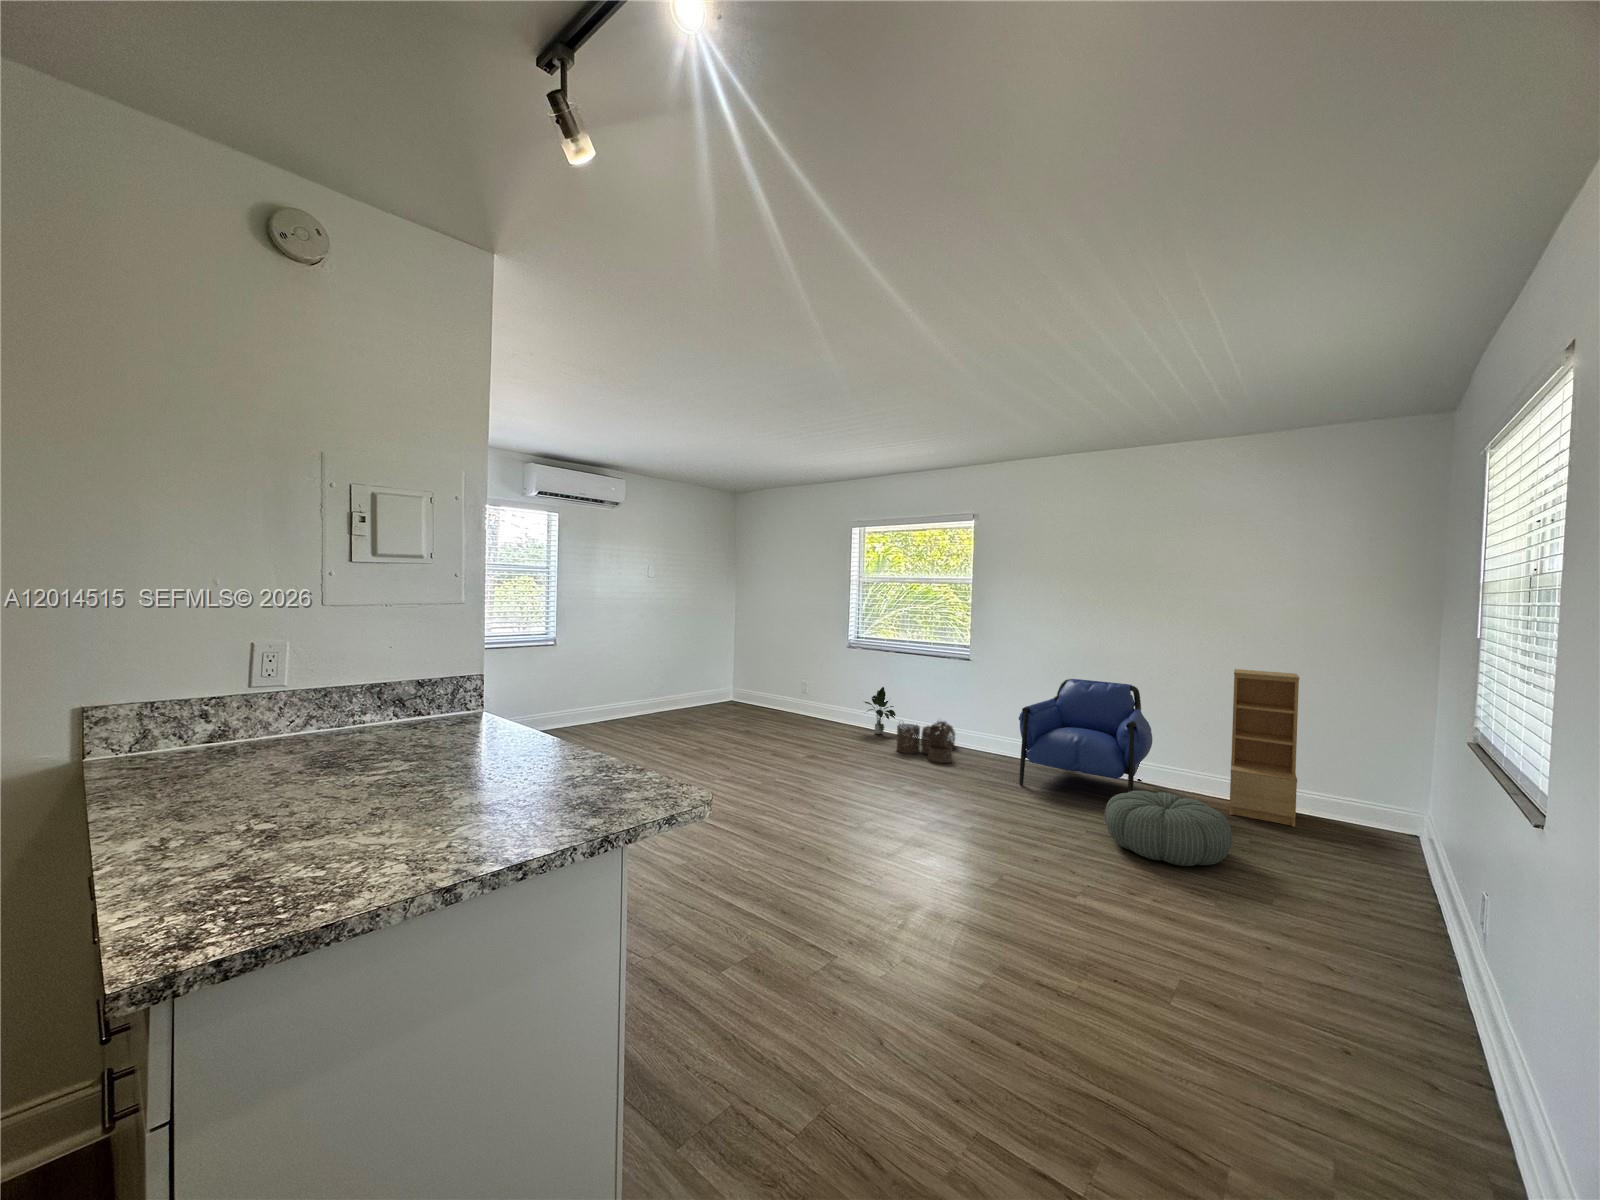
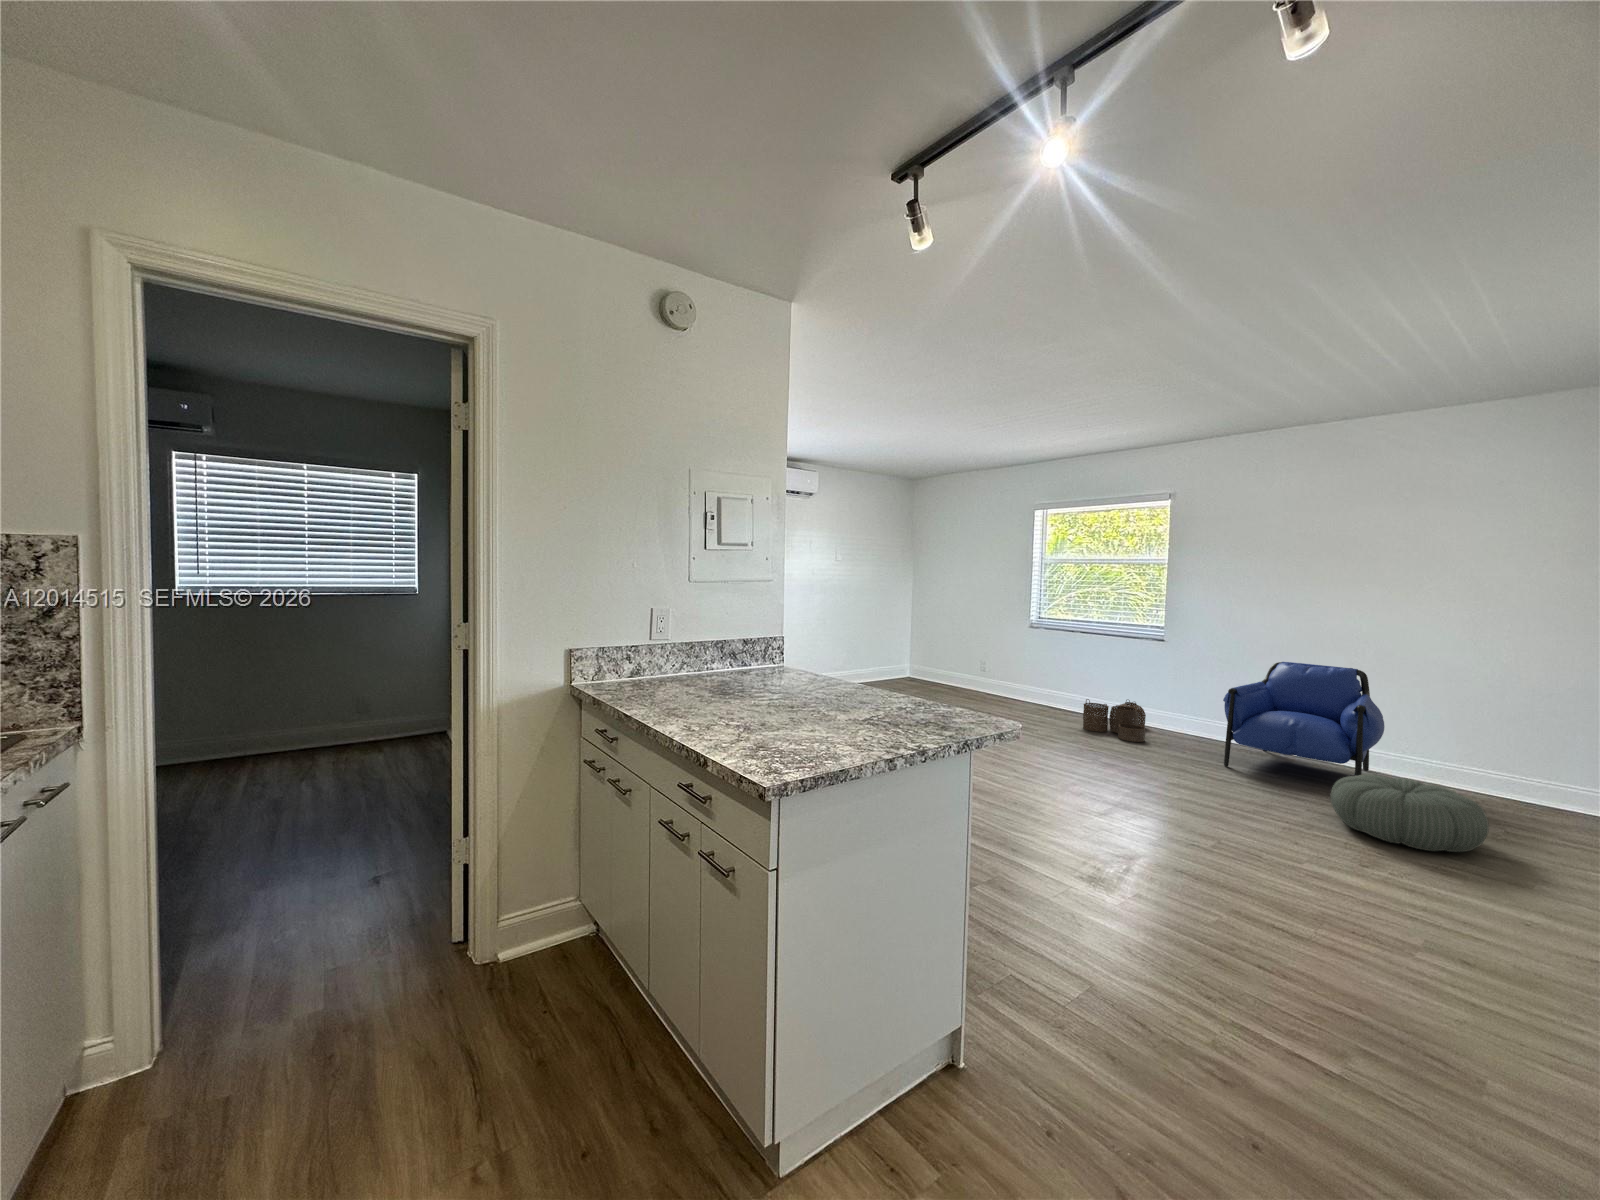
bookshelf: present [1229,669,1299,827] -> none [1482,654,1581,826]
potted plant: present [865,687,896,734] -> none [1044,667,1081,713]

